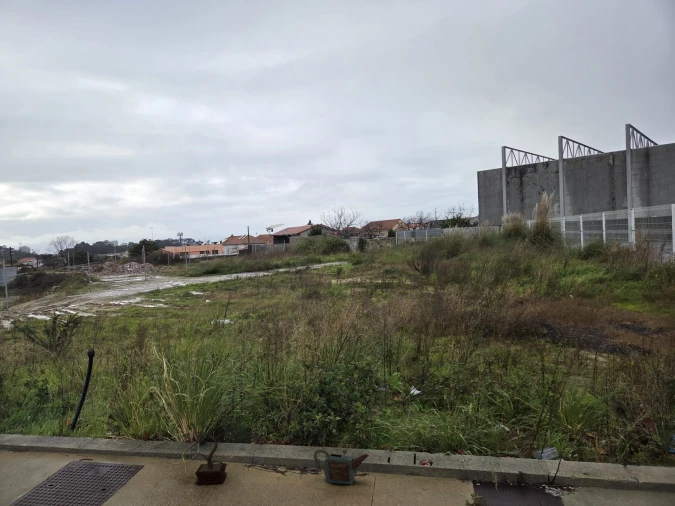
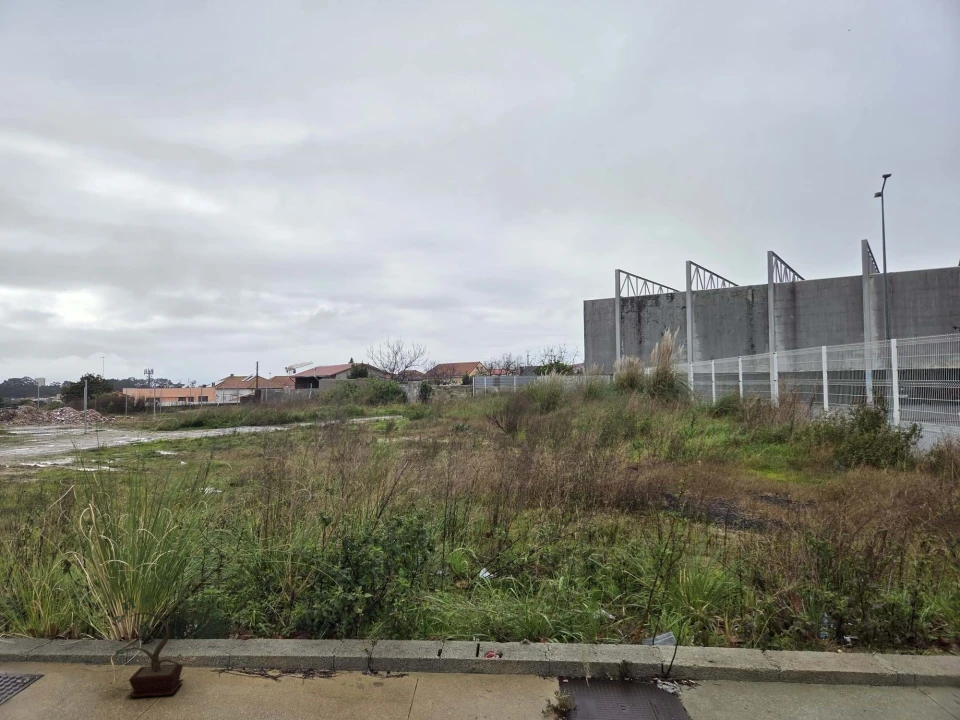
watering can: present [314,449,369,484] -> none [323,635,407,689]

